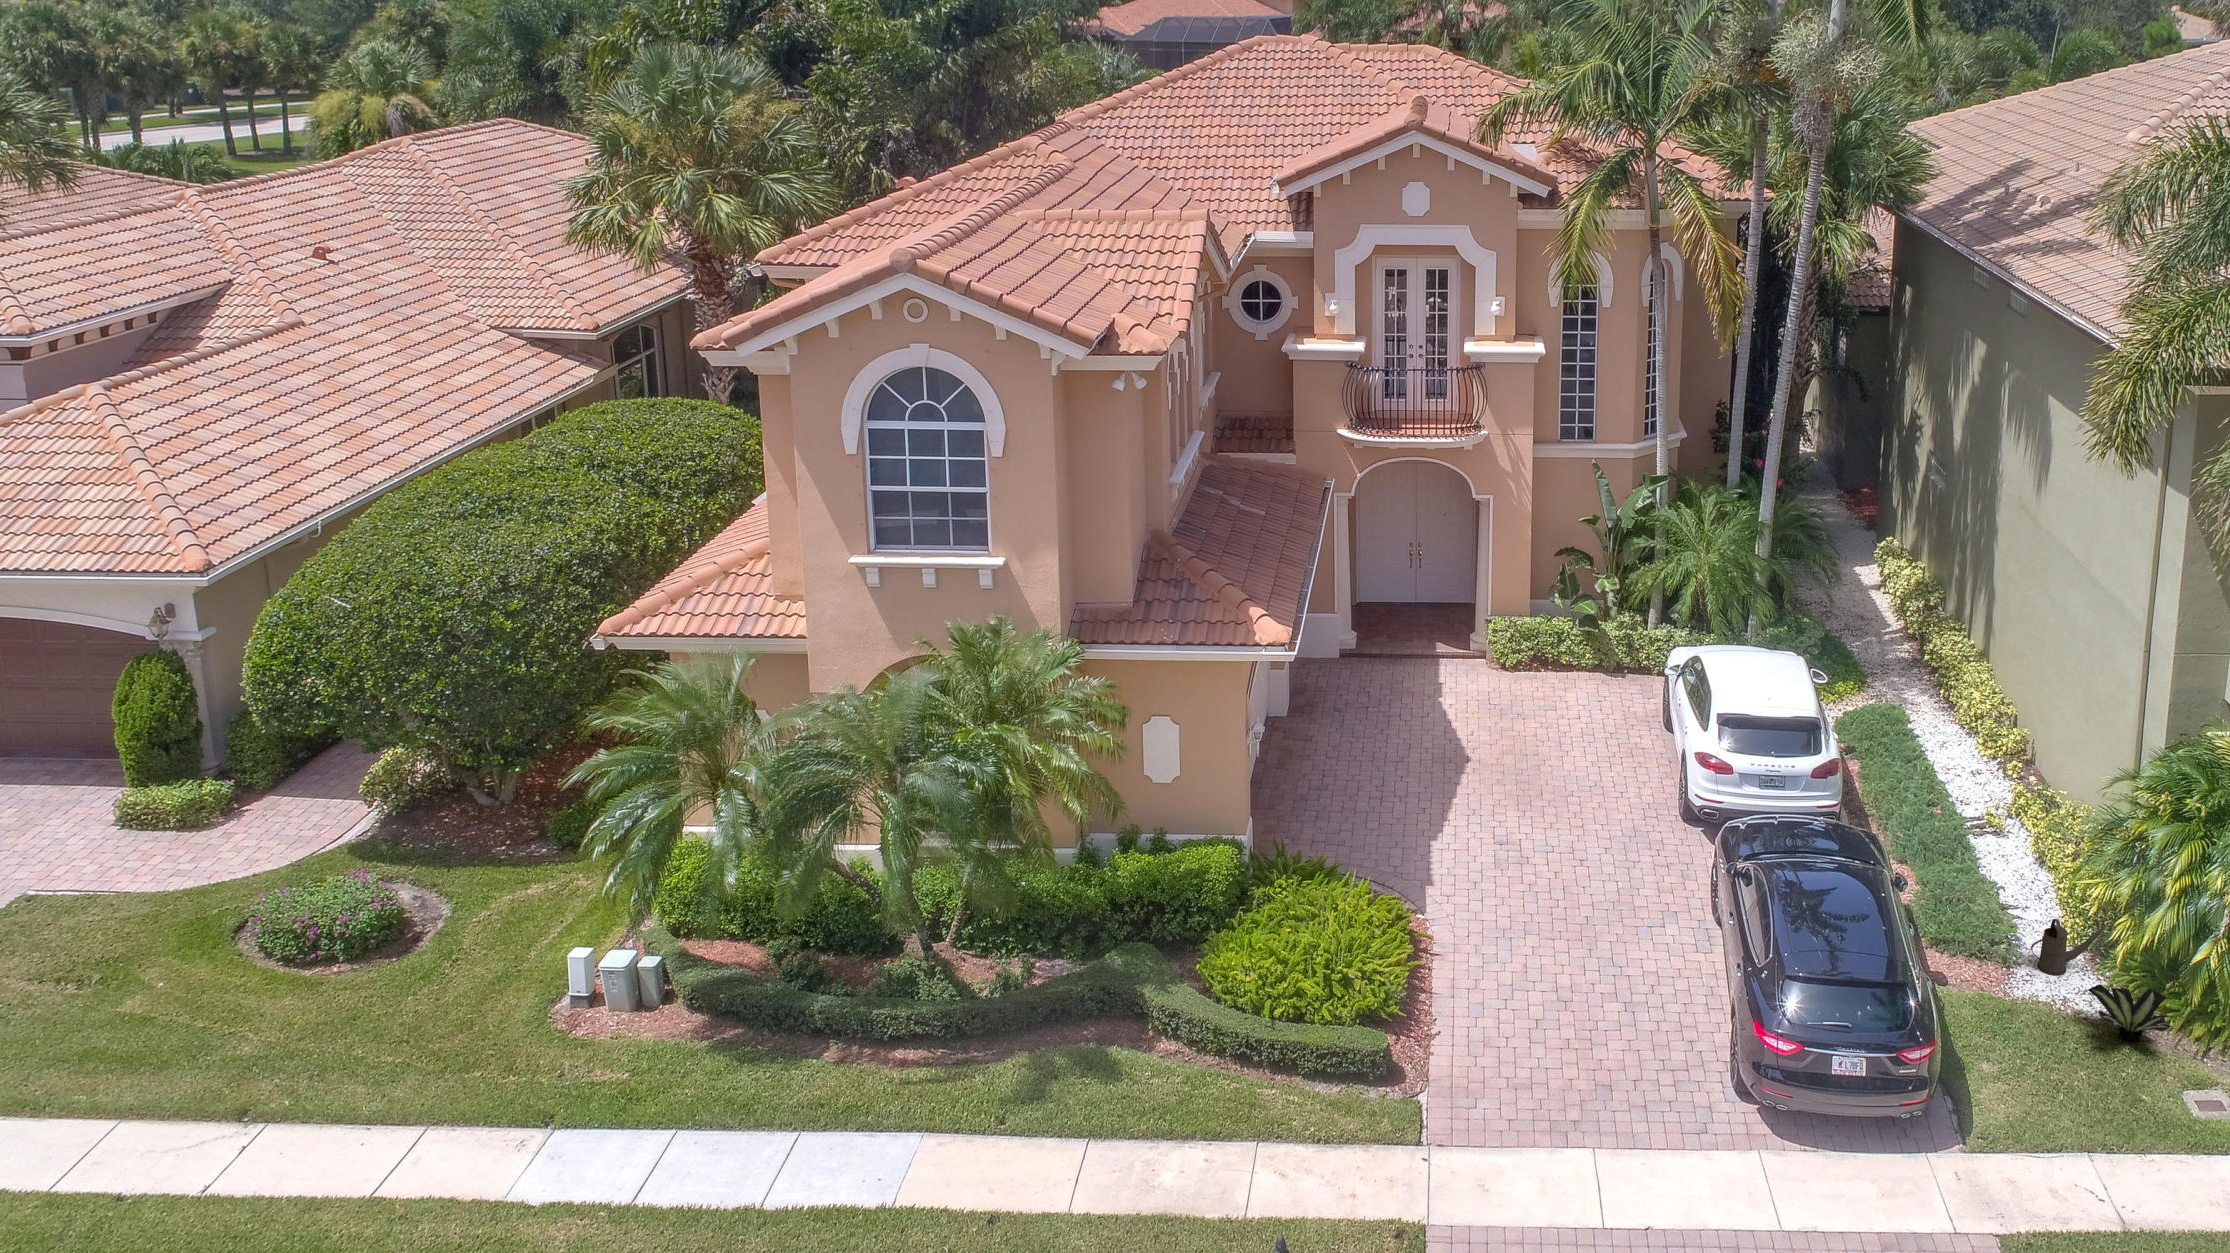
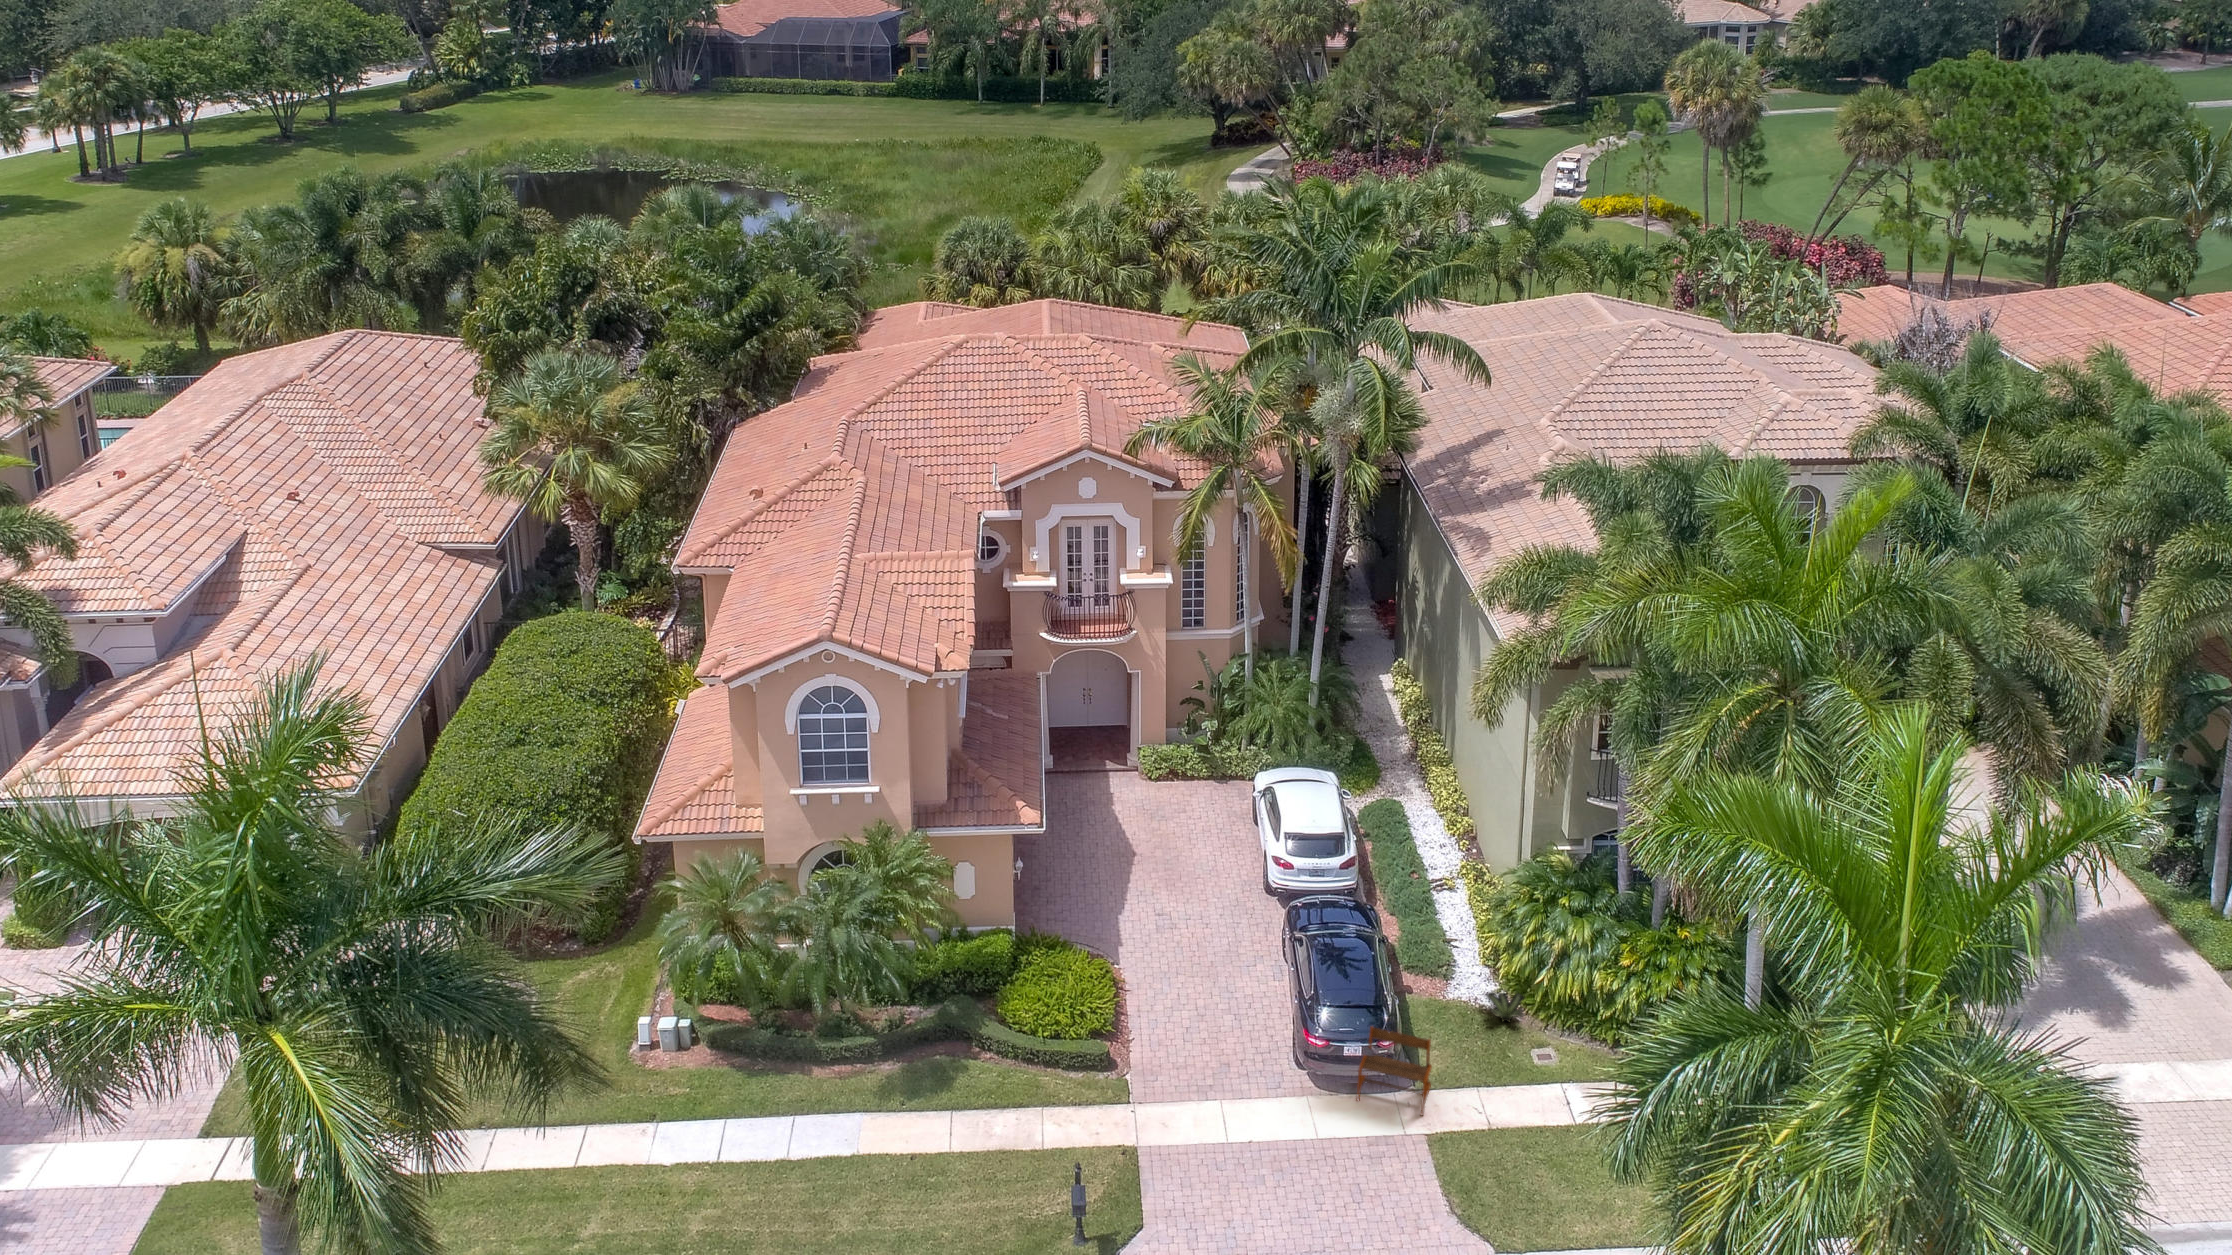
watering can: present [2031,919,2102,975] -> none [1458,953,1496,984]
bench: none [1854,1017,2005,1197] -> present [1356,1027,1432,1115]

